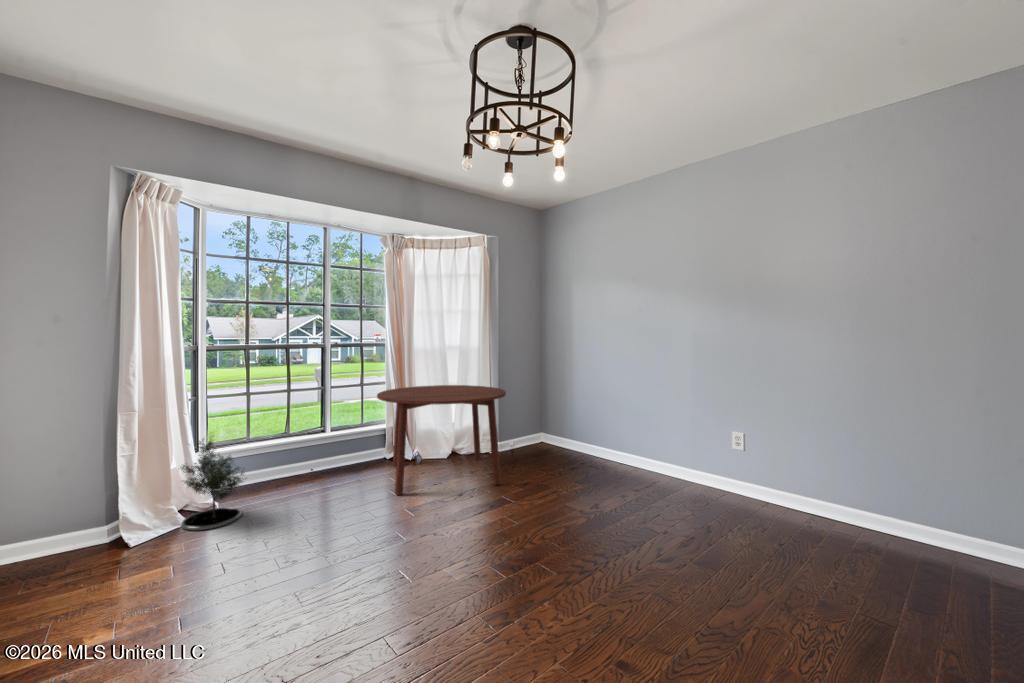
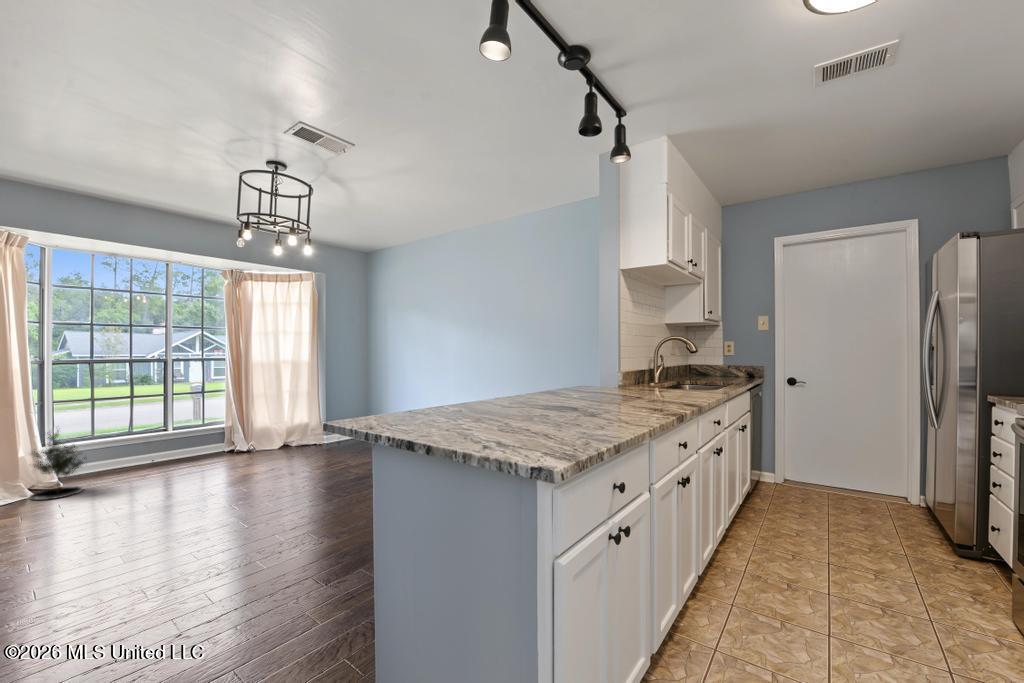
dining table: present [377,385,506,495] -> none [210,391,321,473]

